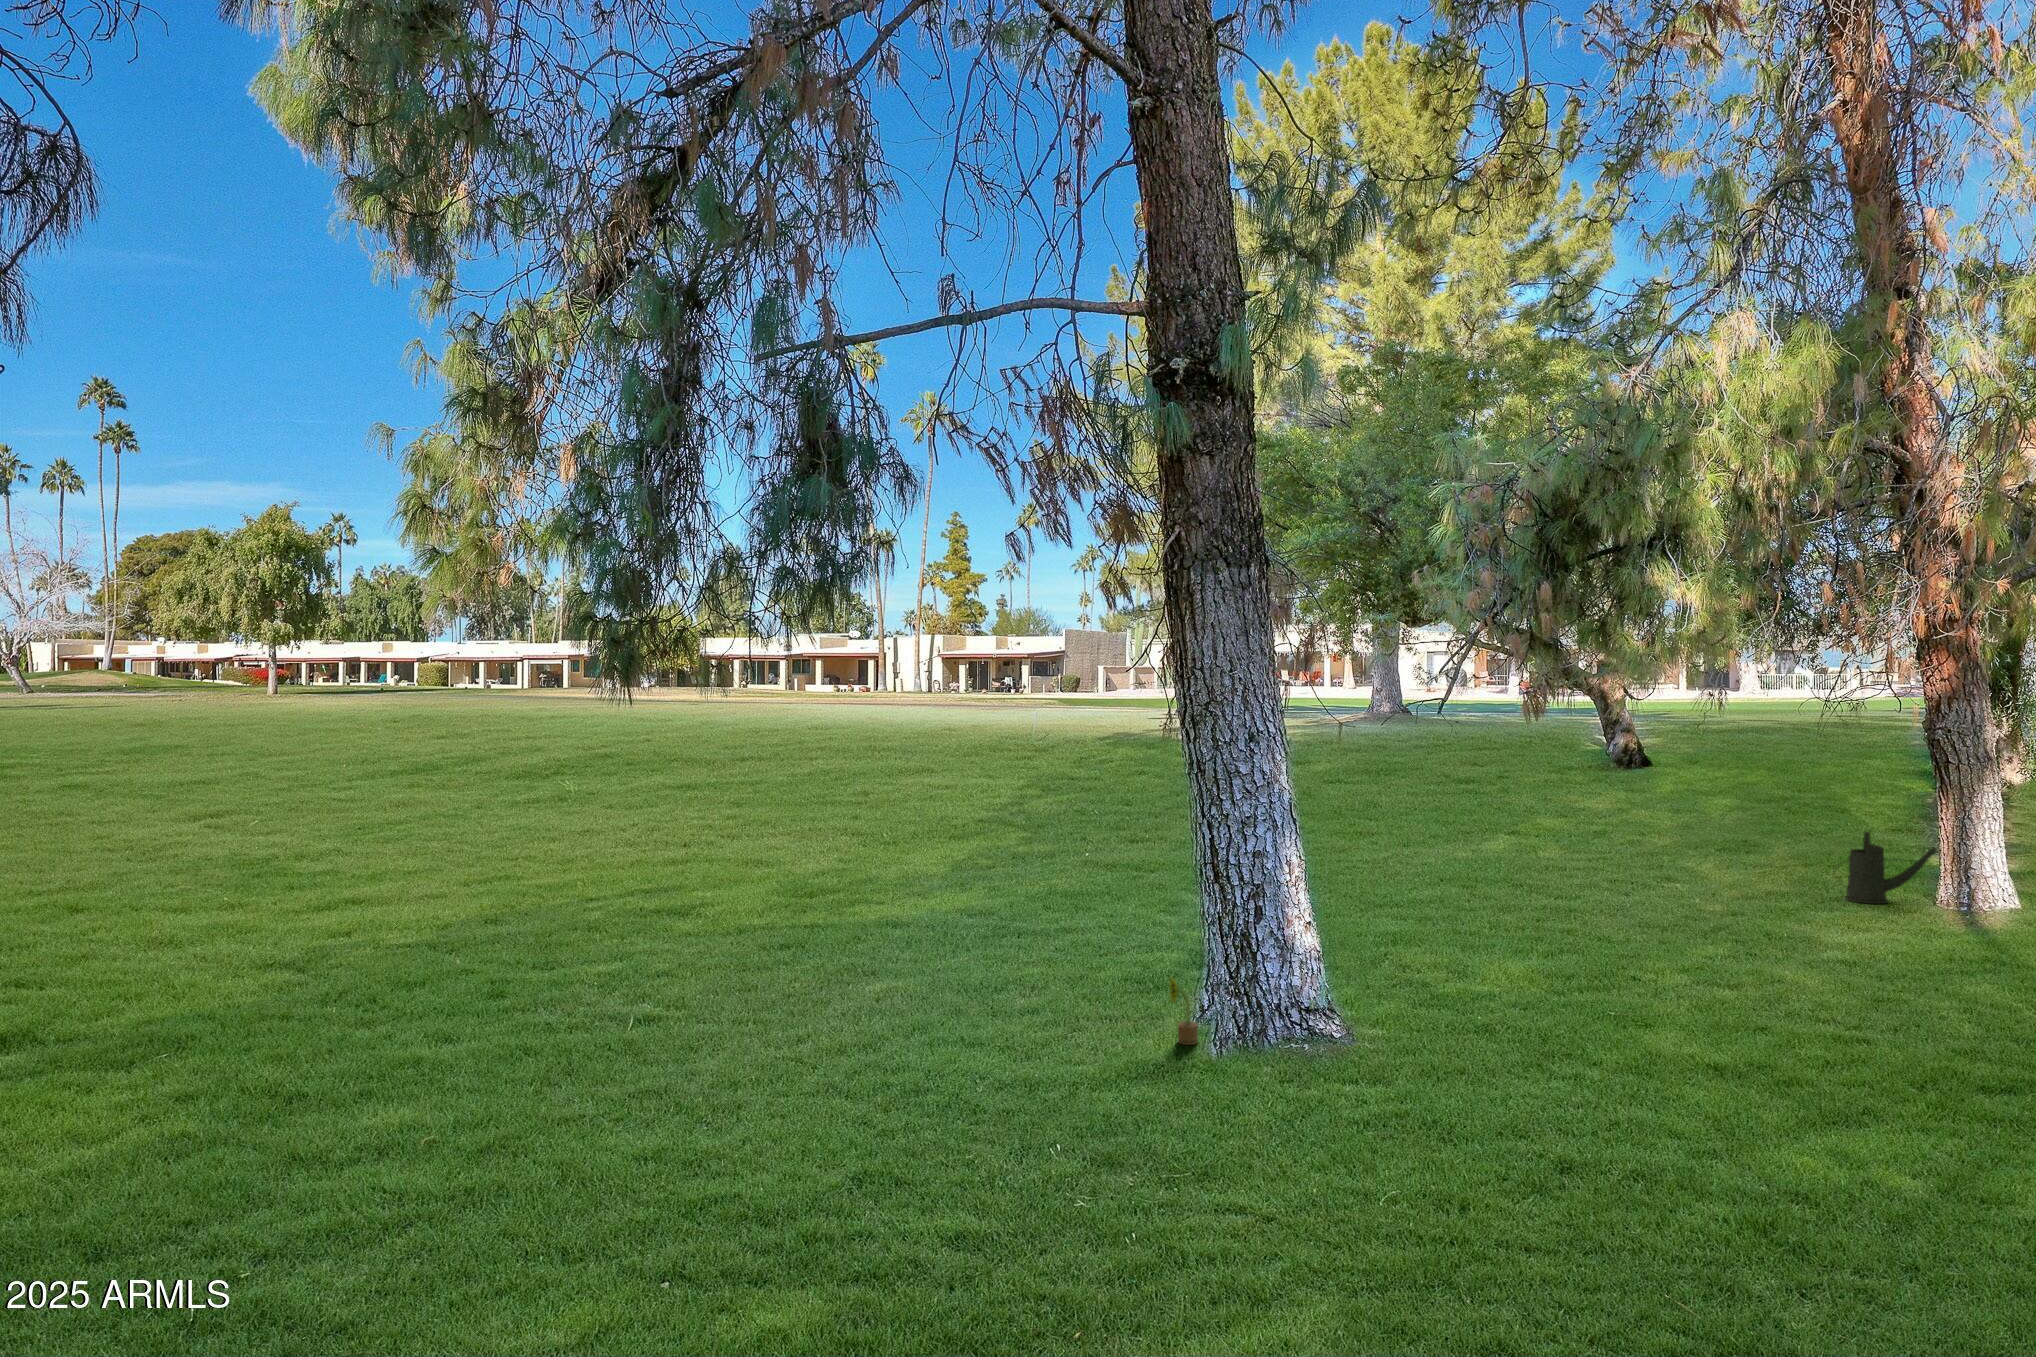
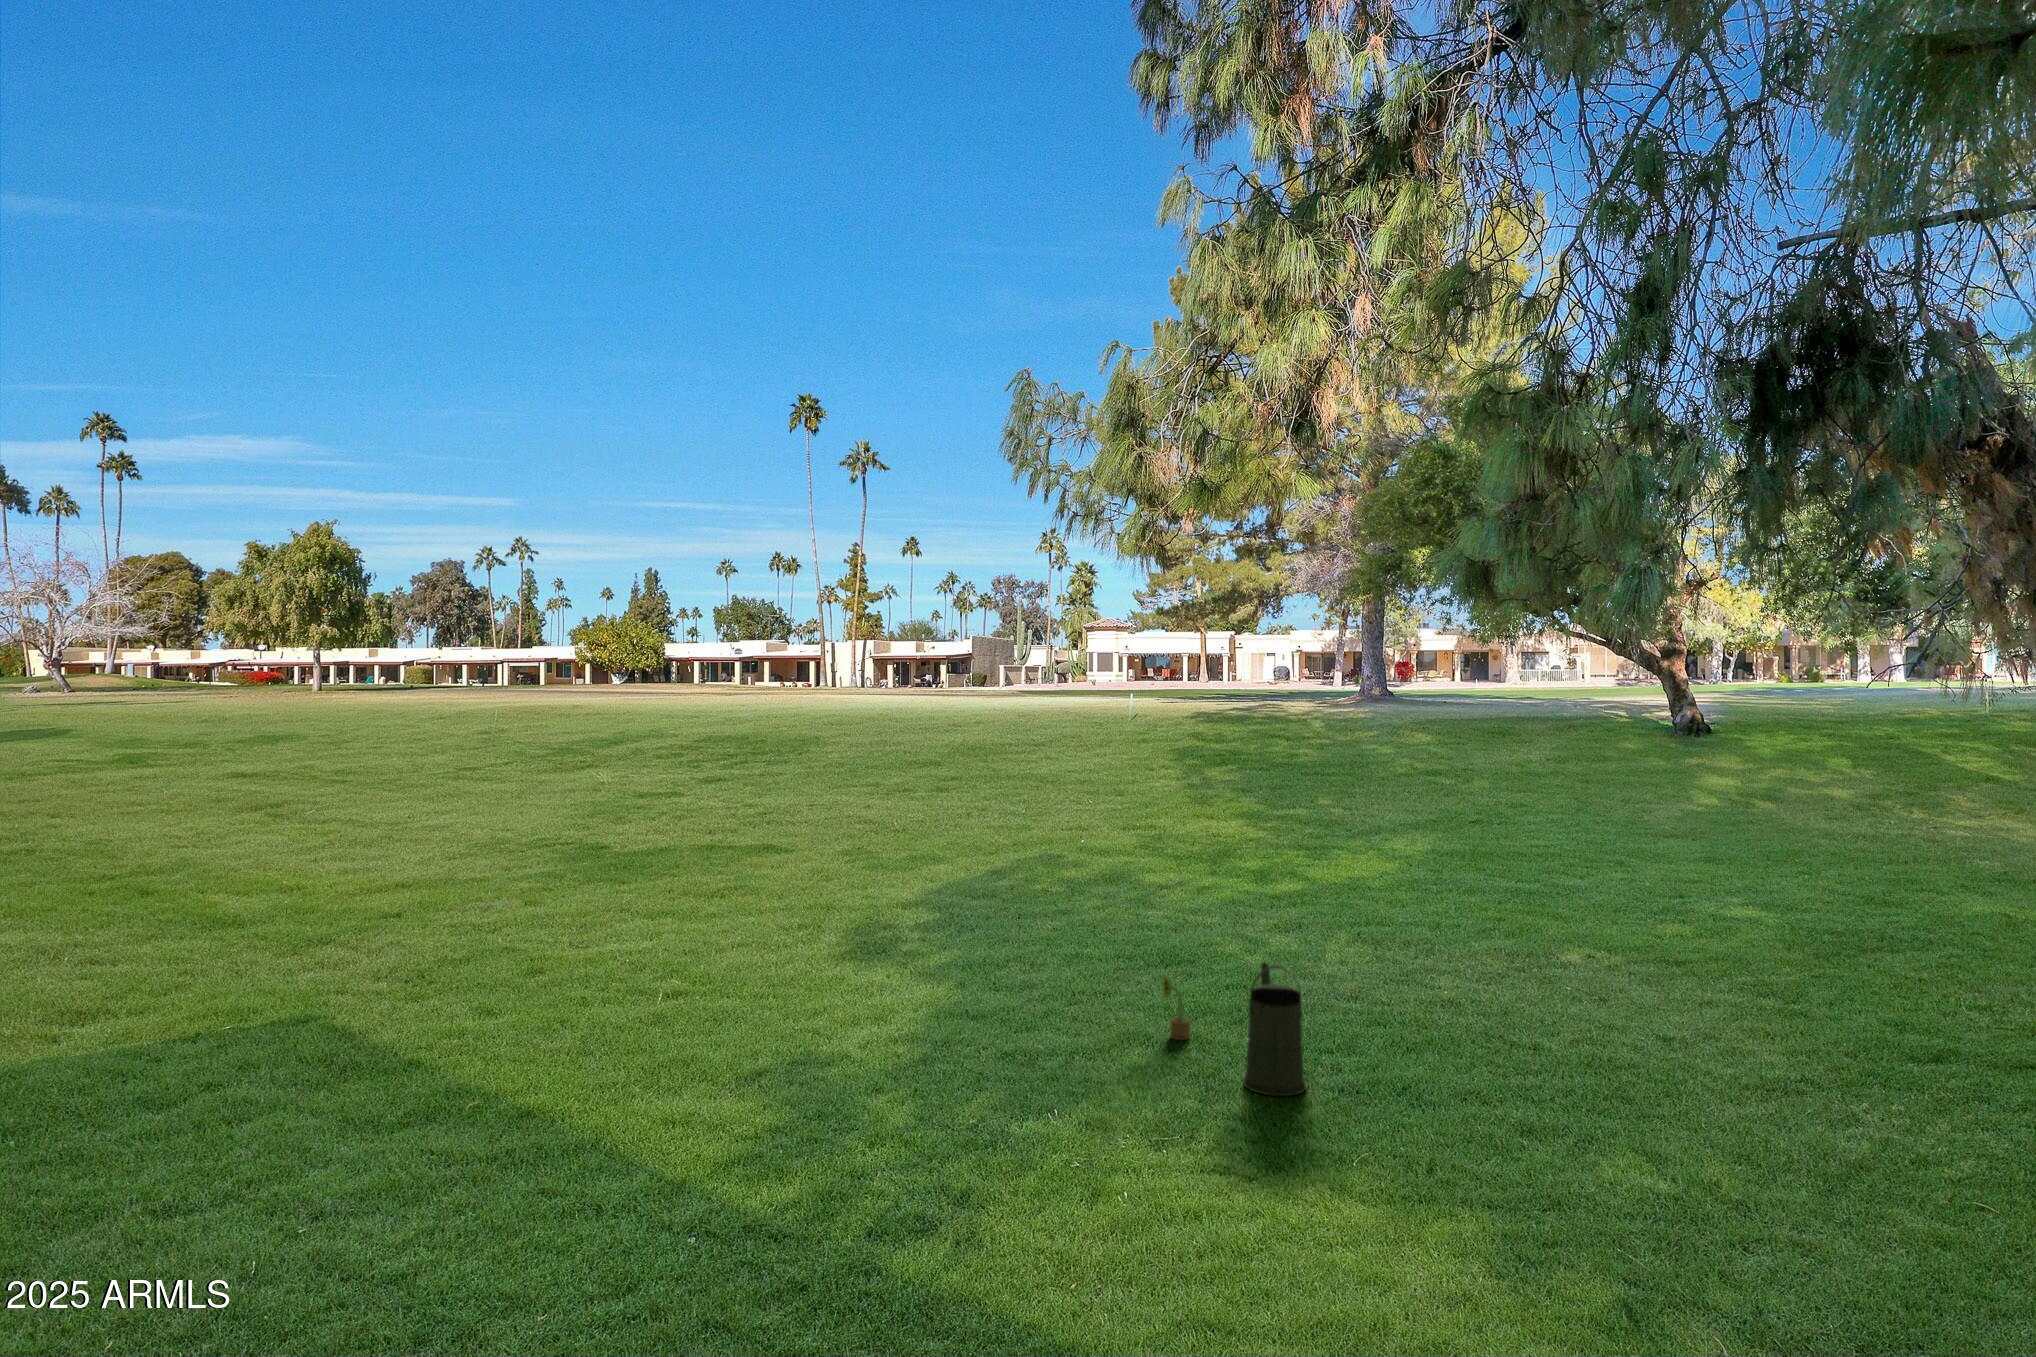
watering can: present [1834,832,1936,904] -> present [1243,963,1306,1096]

